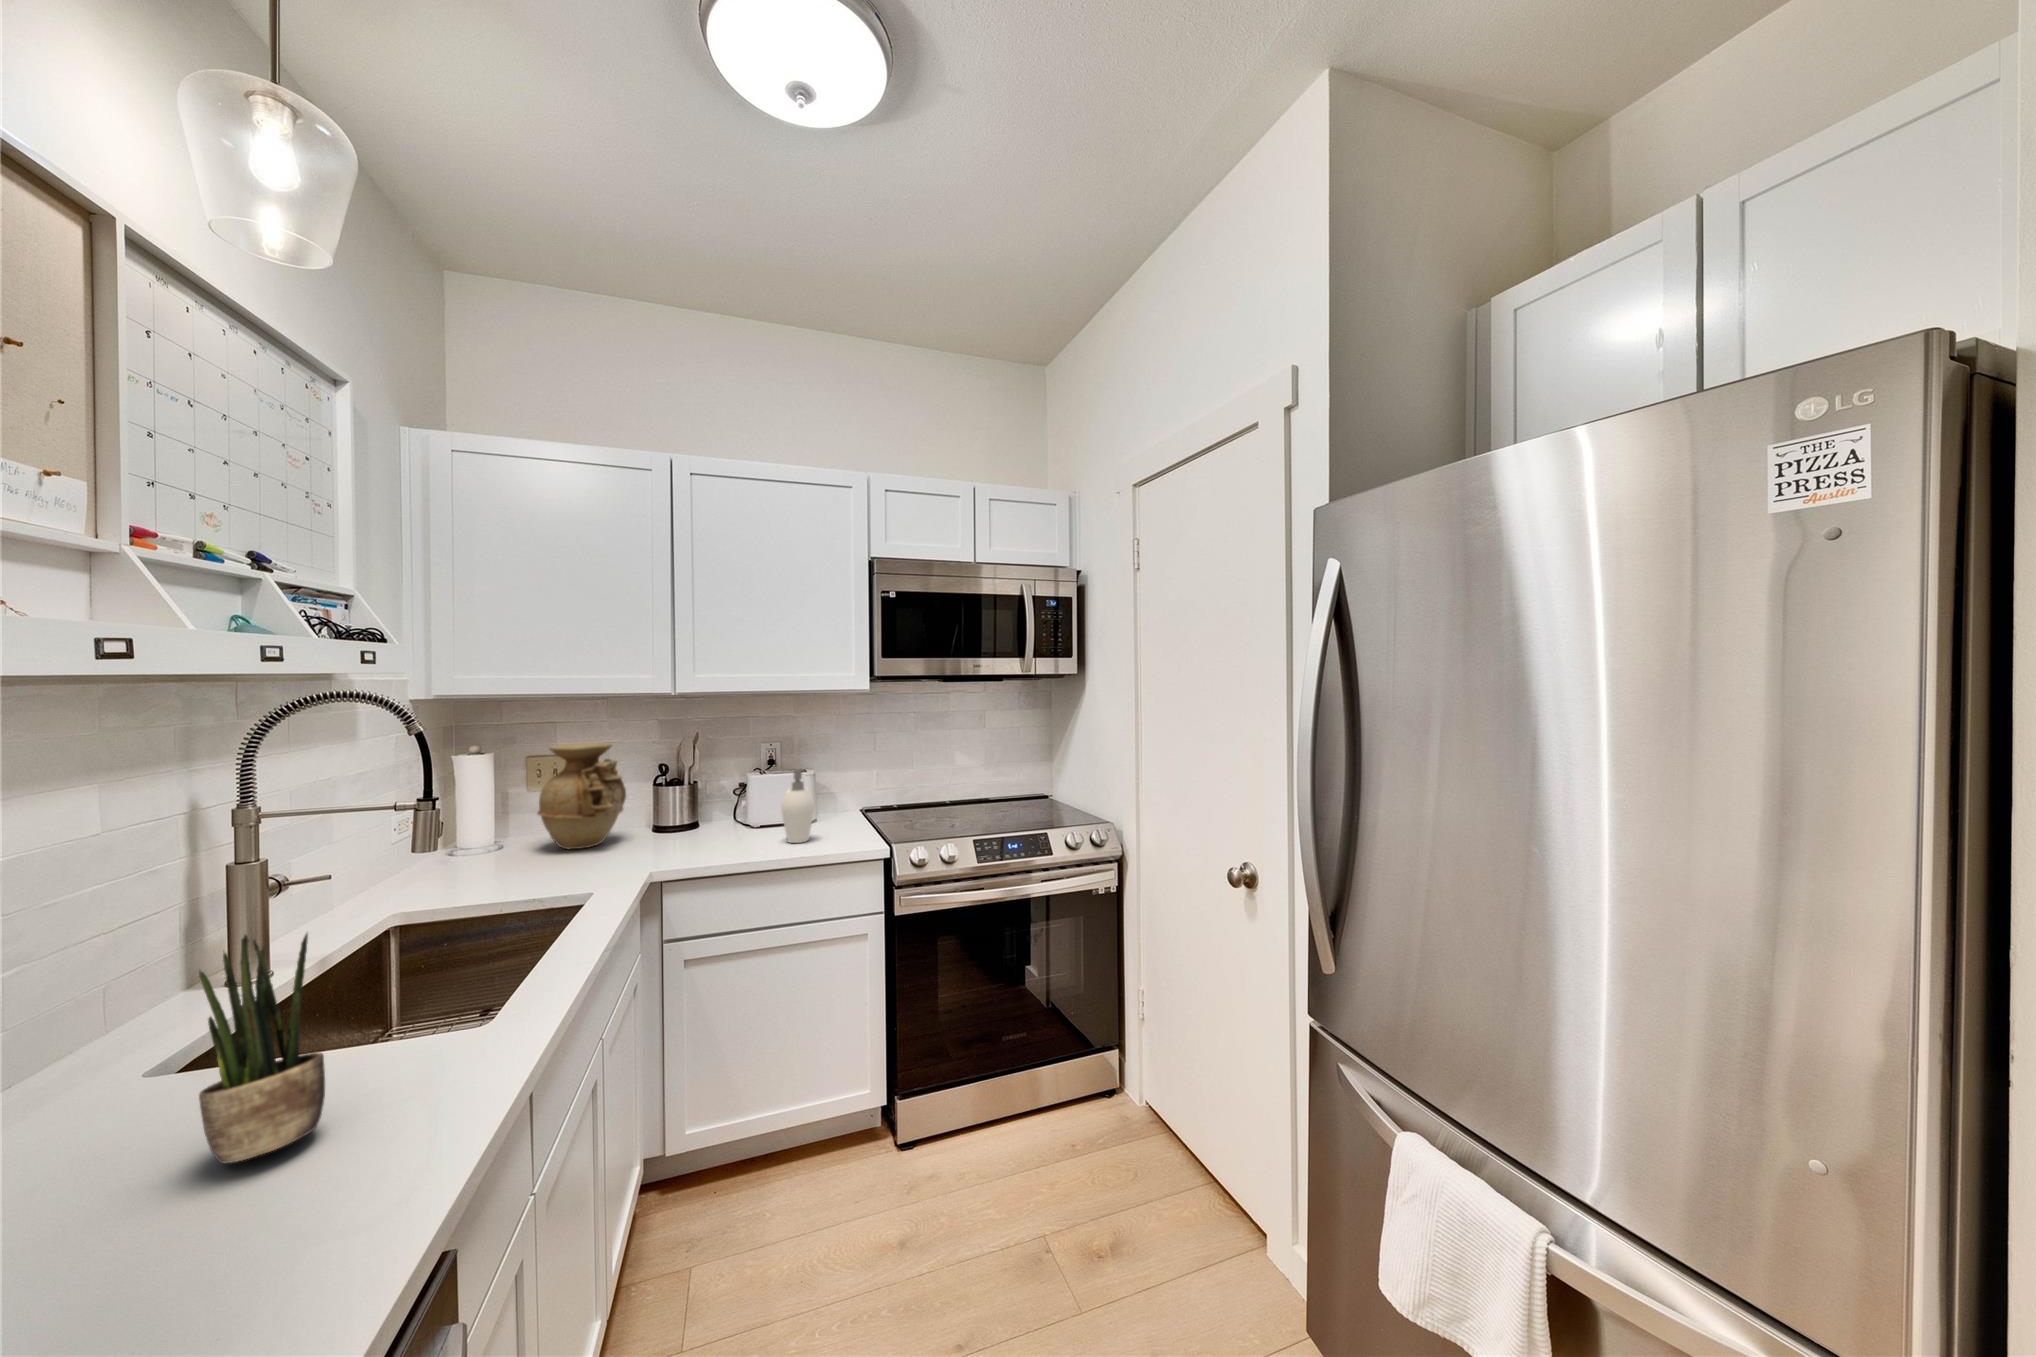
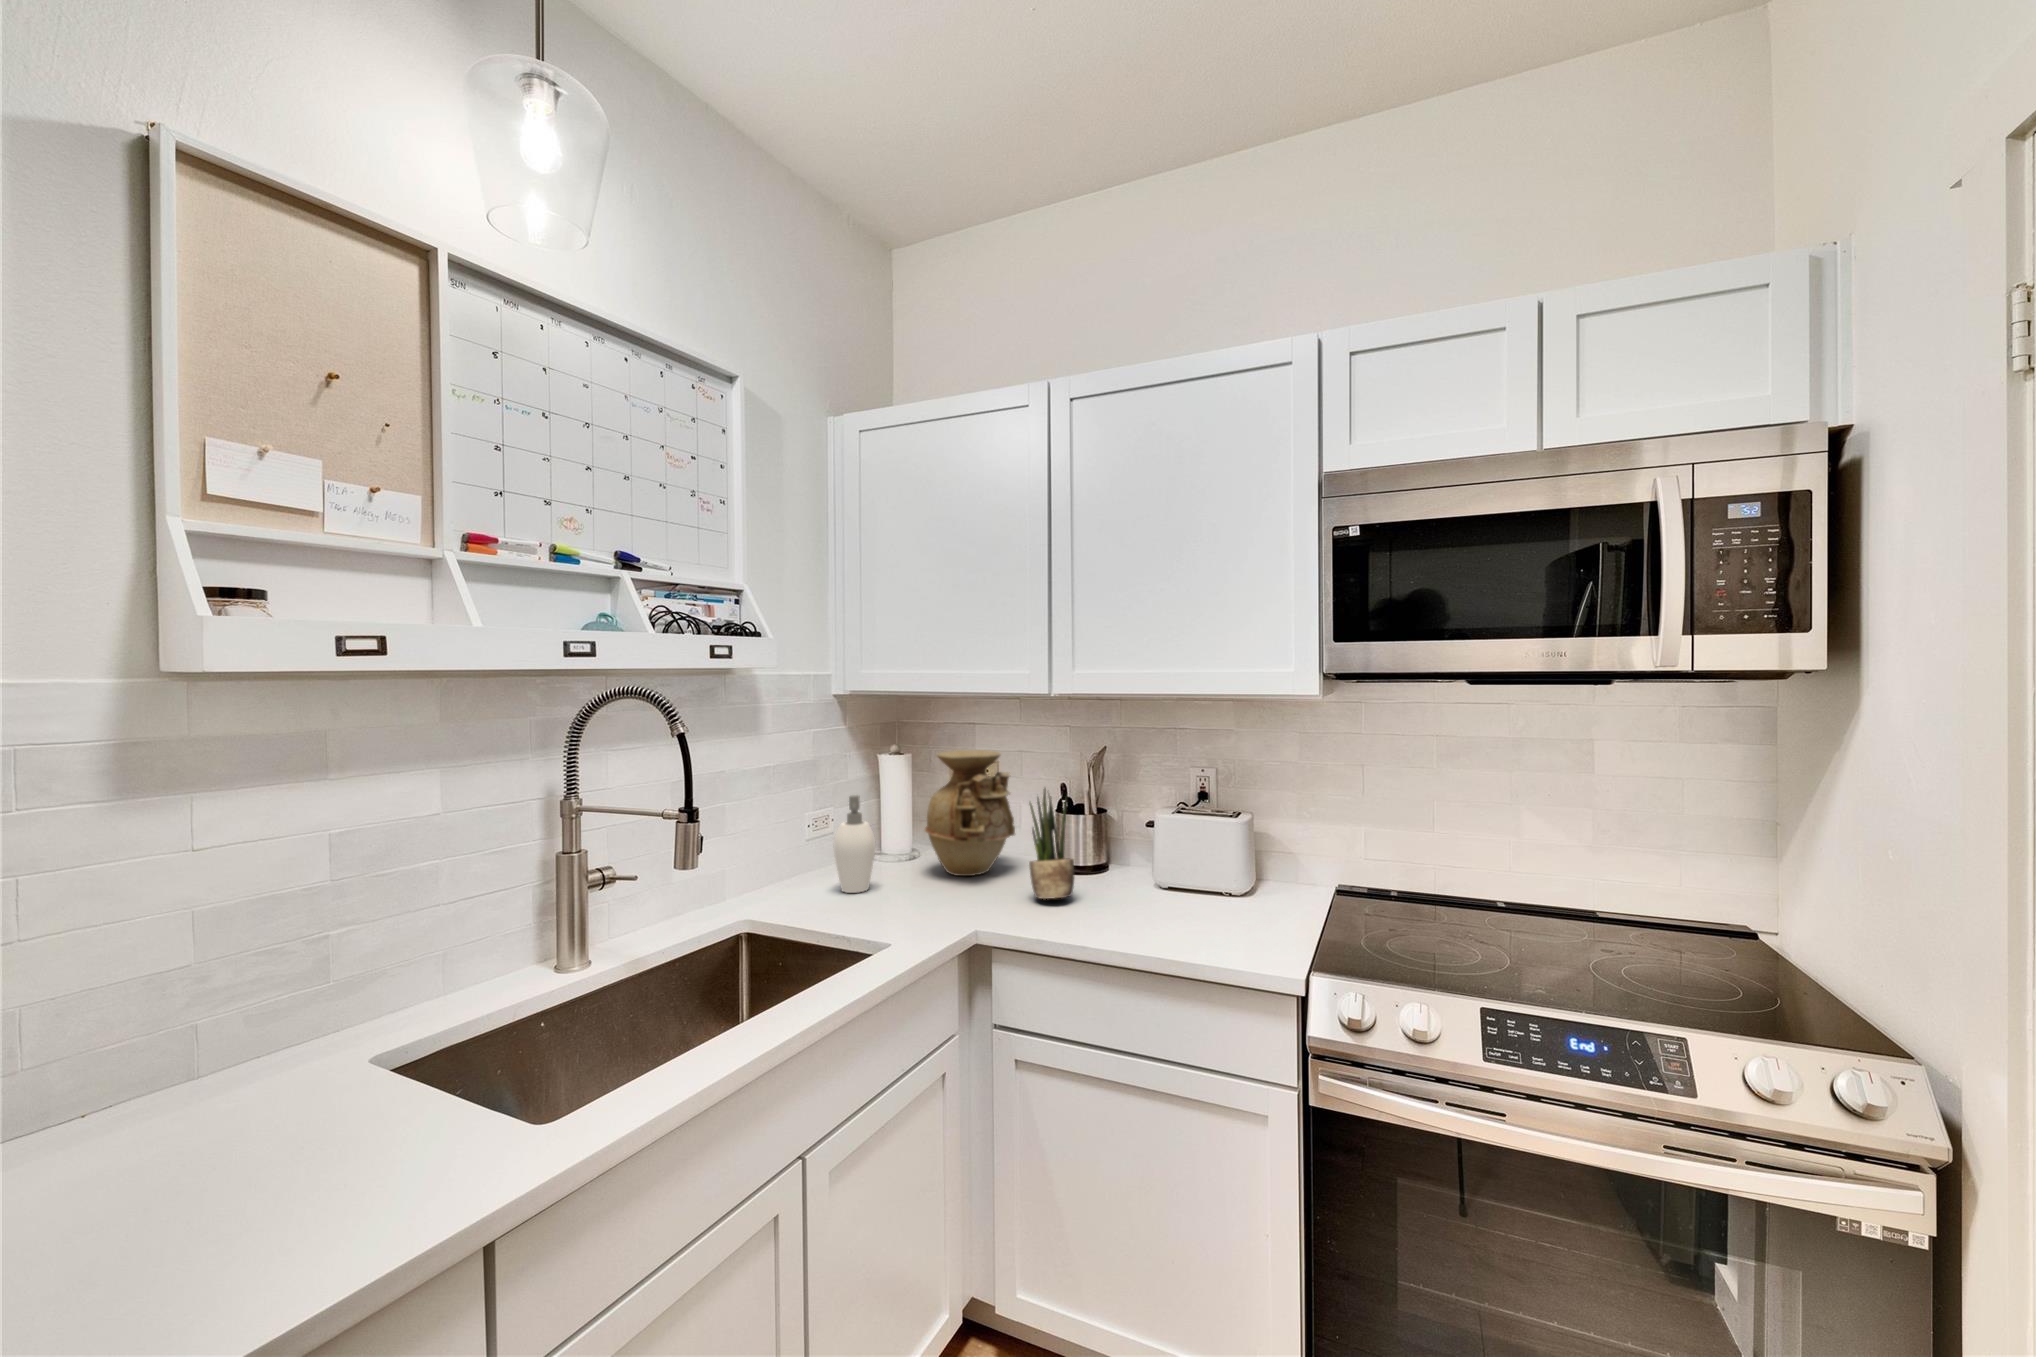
soap dispenser: present [781,768,814,843] -> present [834,795,876,893]
potted plant: present [199,934,325,1163] -> present [1029,789,1074,899]

